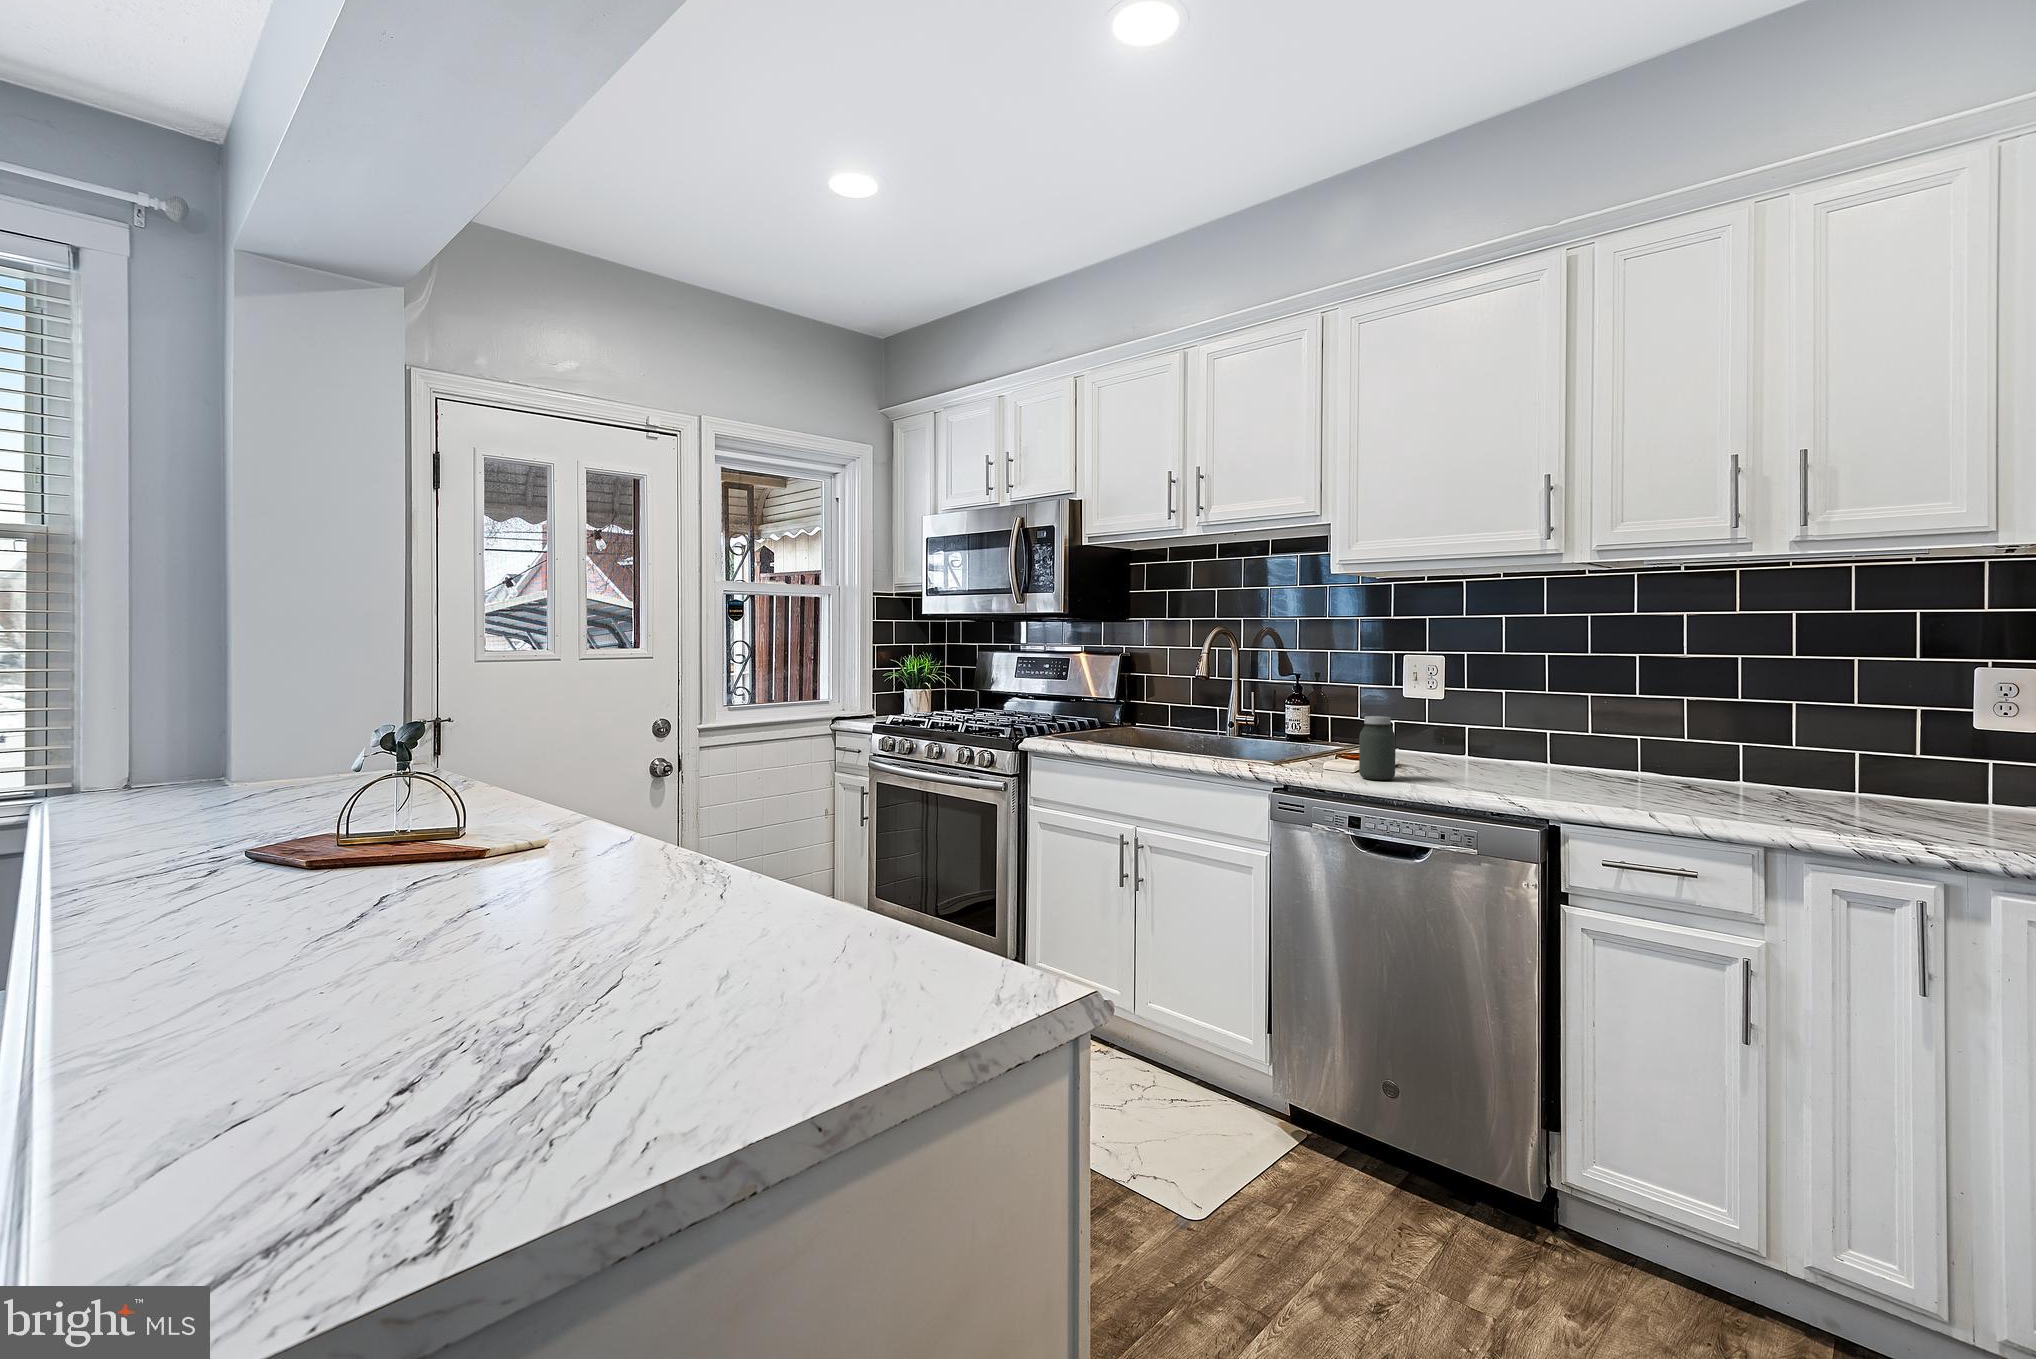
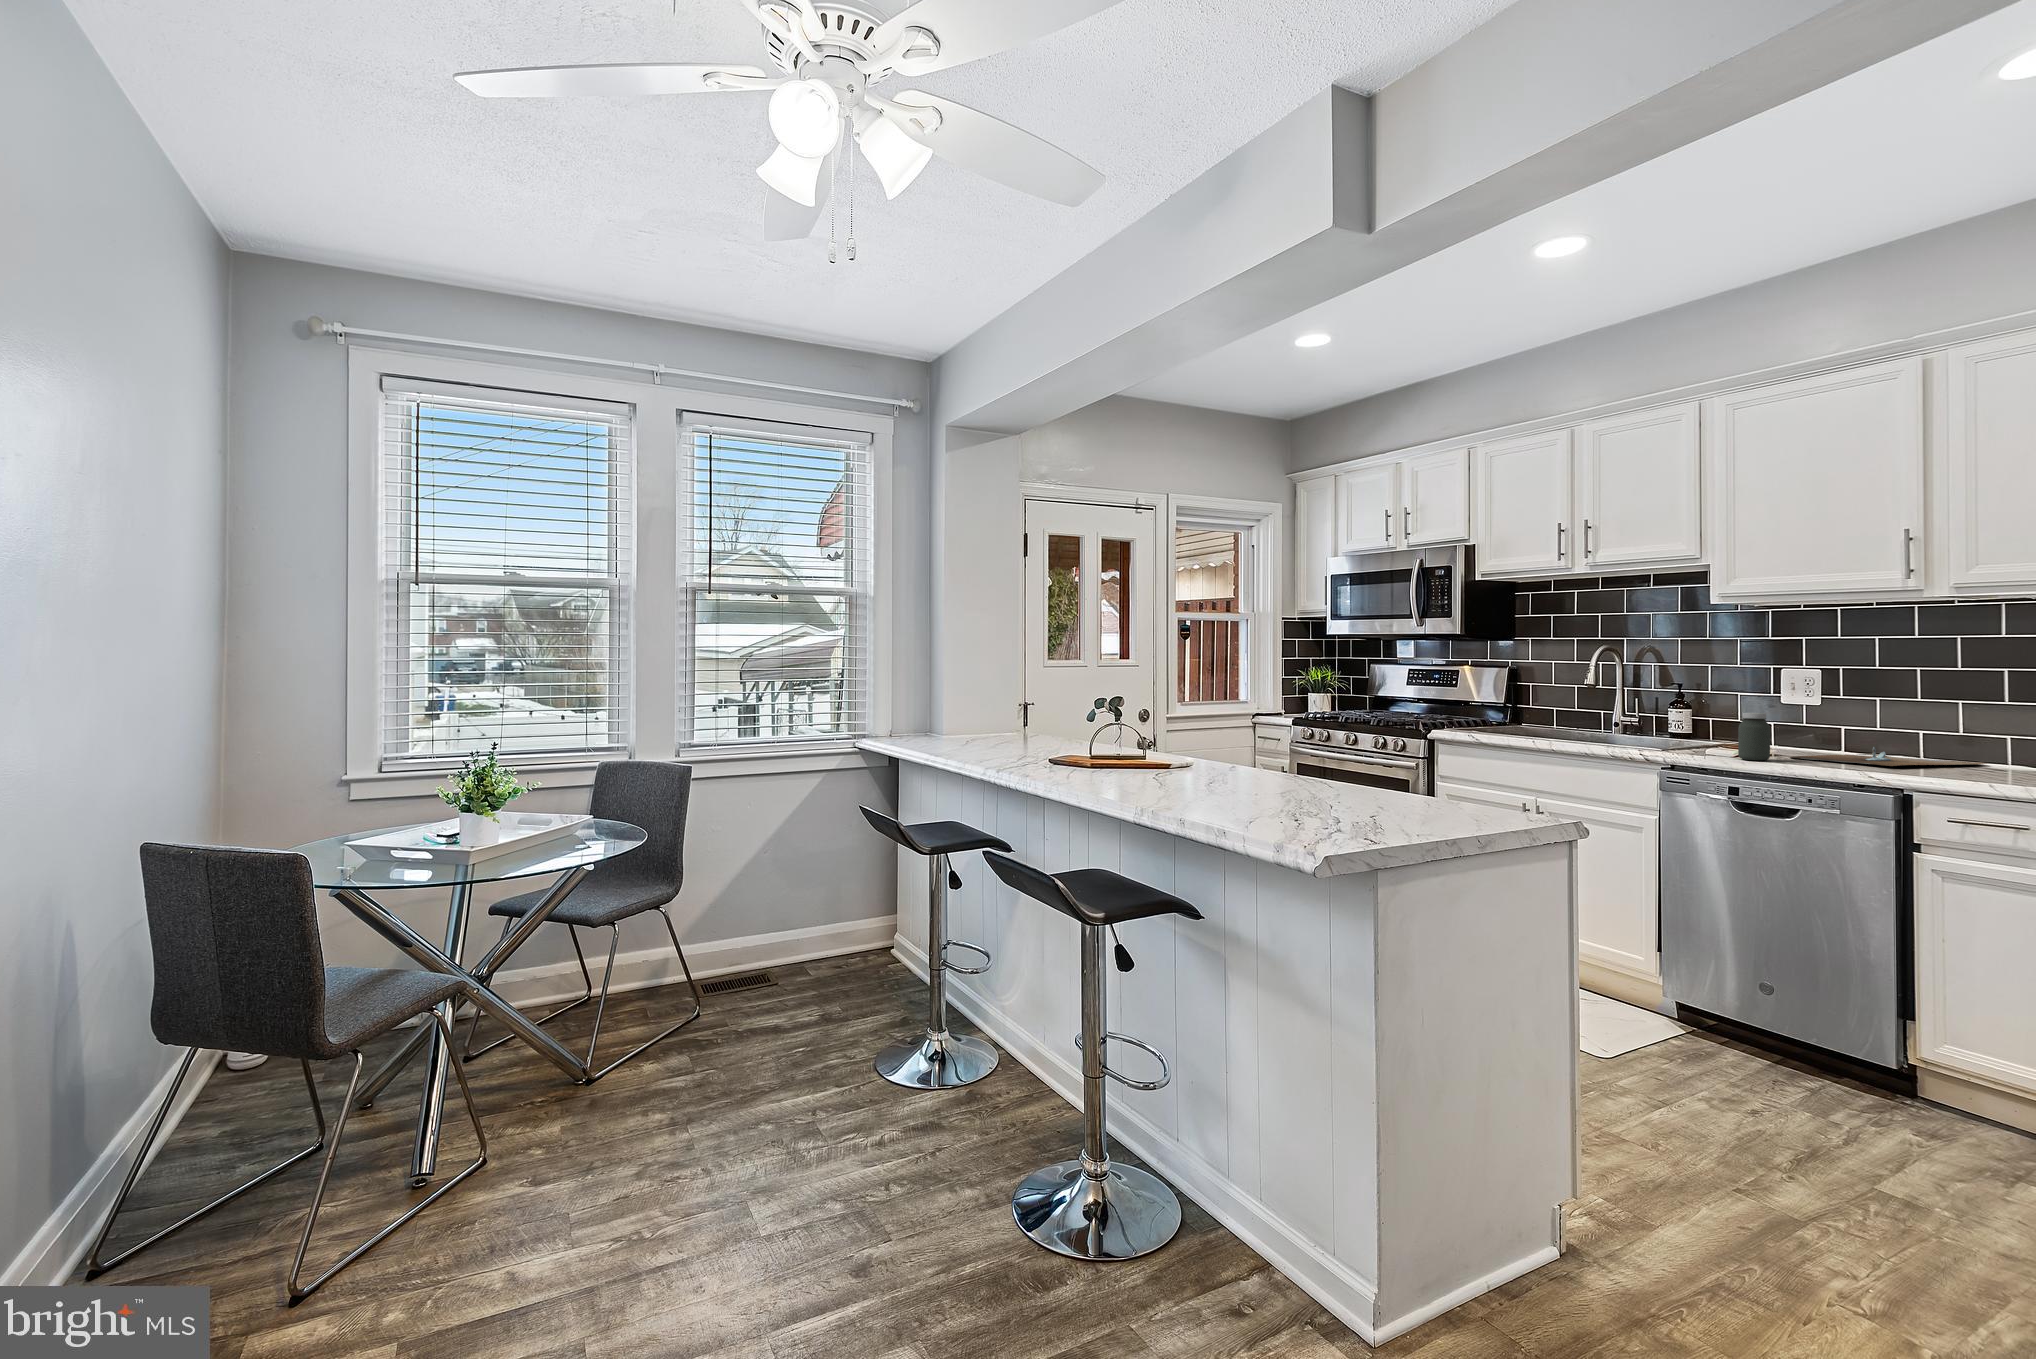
cutting board: none [1417,757,1629,786] -> present [1790,747,1987,766]

